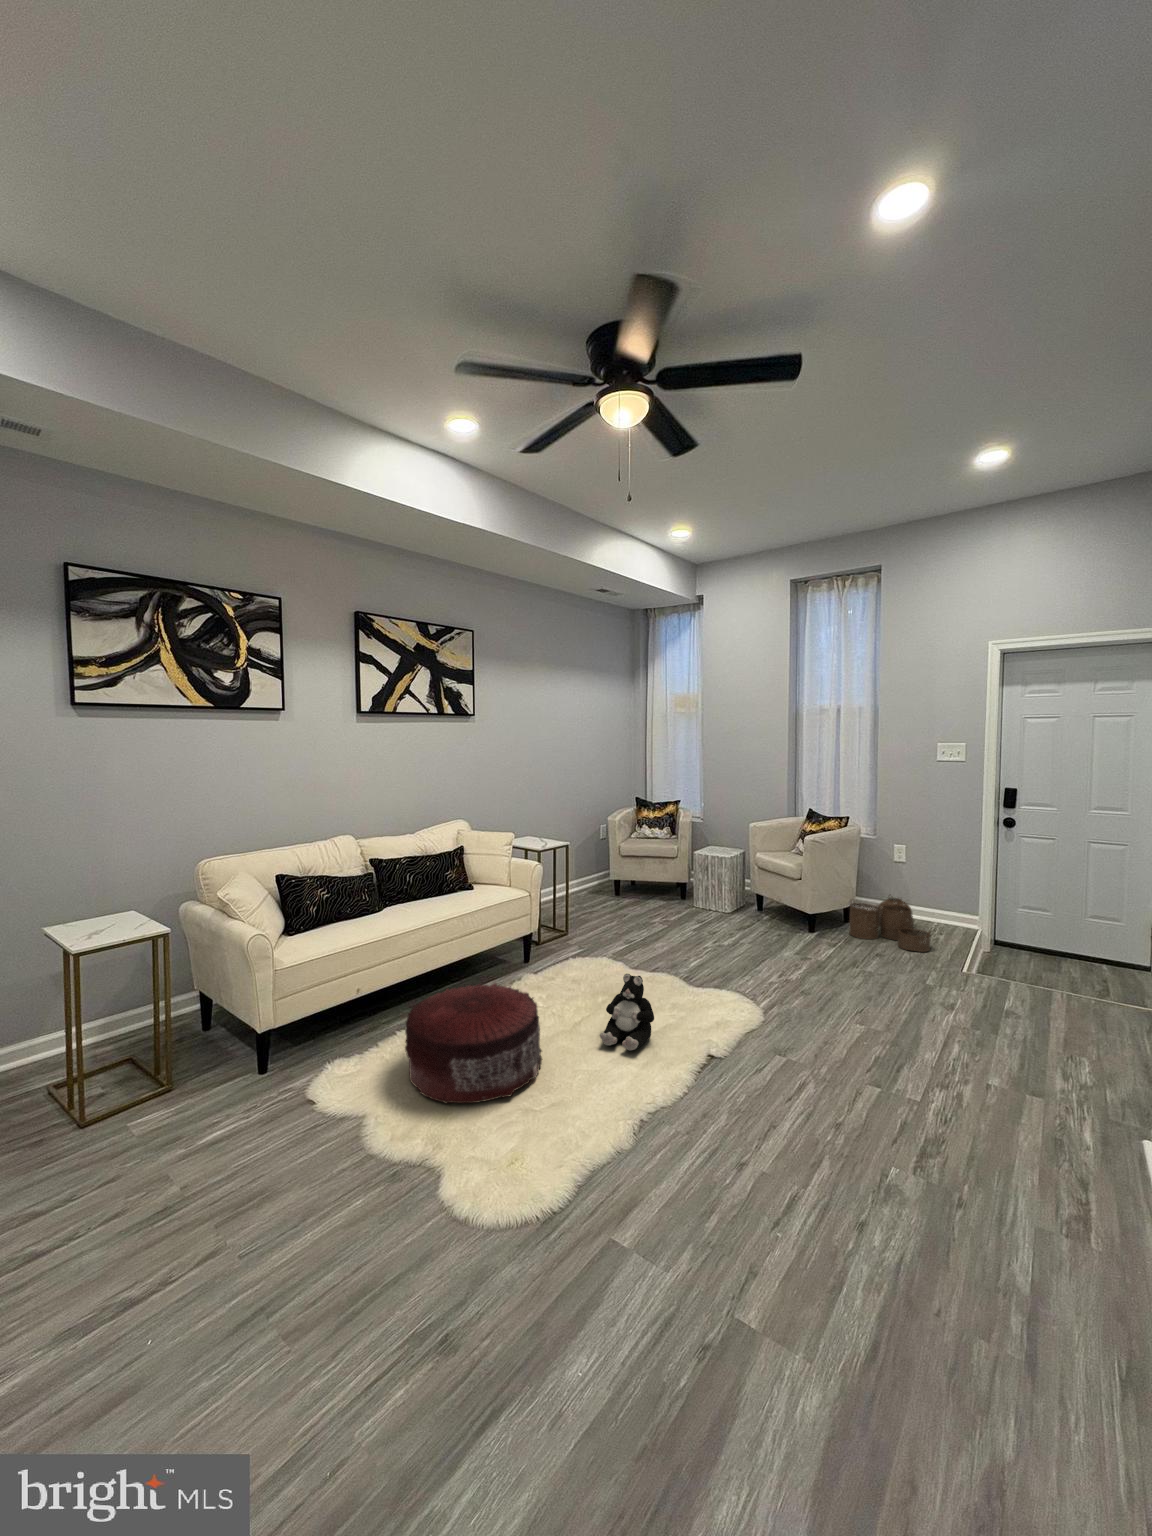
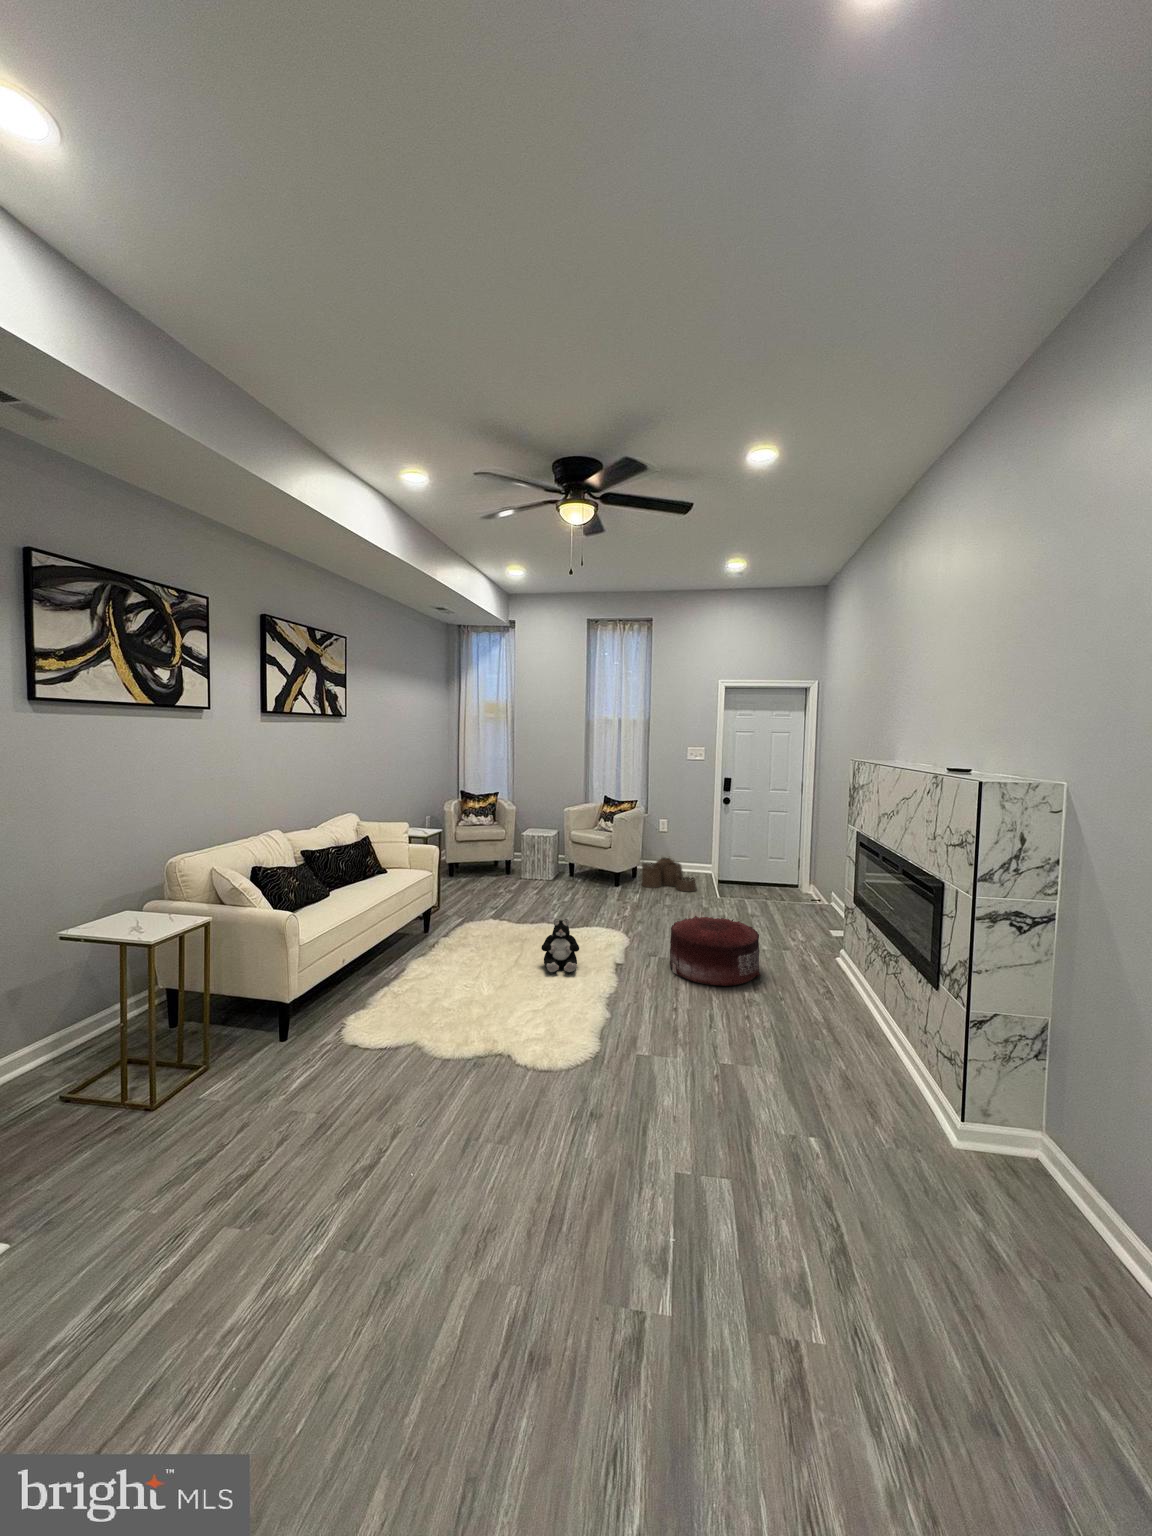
pouf: present [405,983,542,1103] -> present [670,916,760,986]

